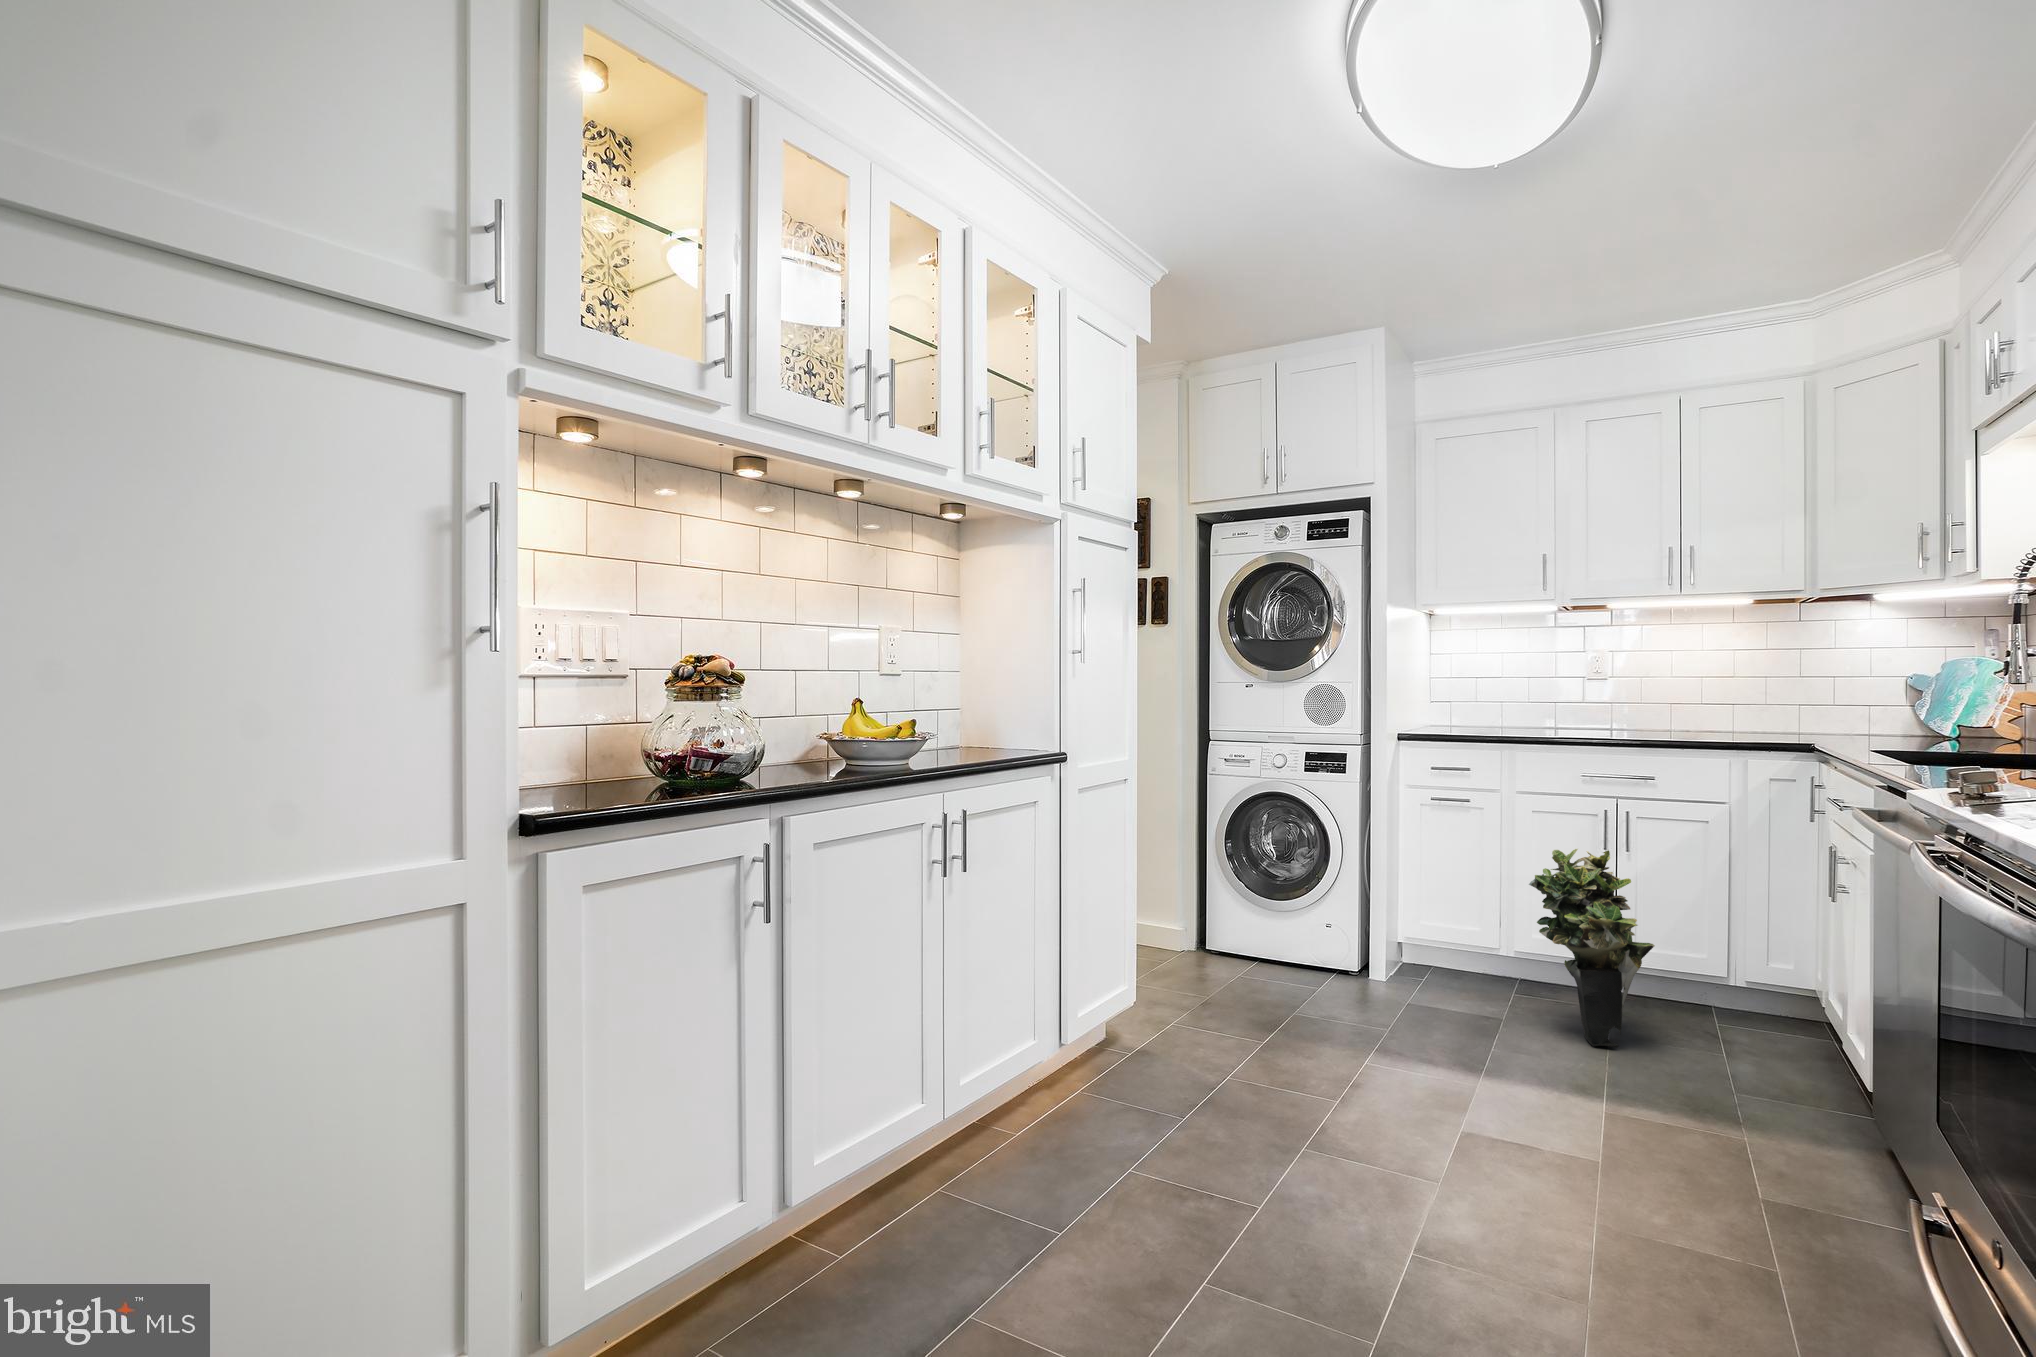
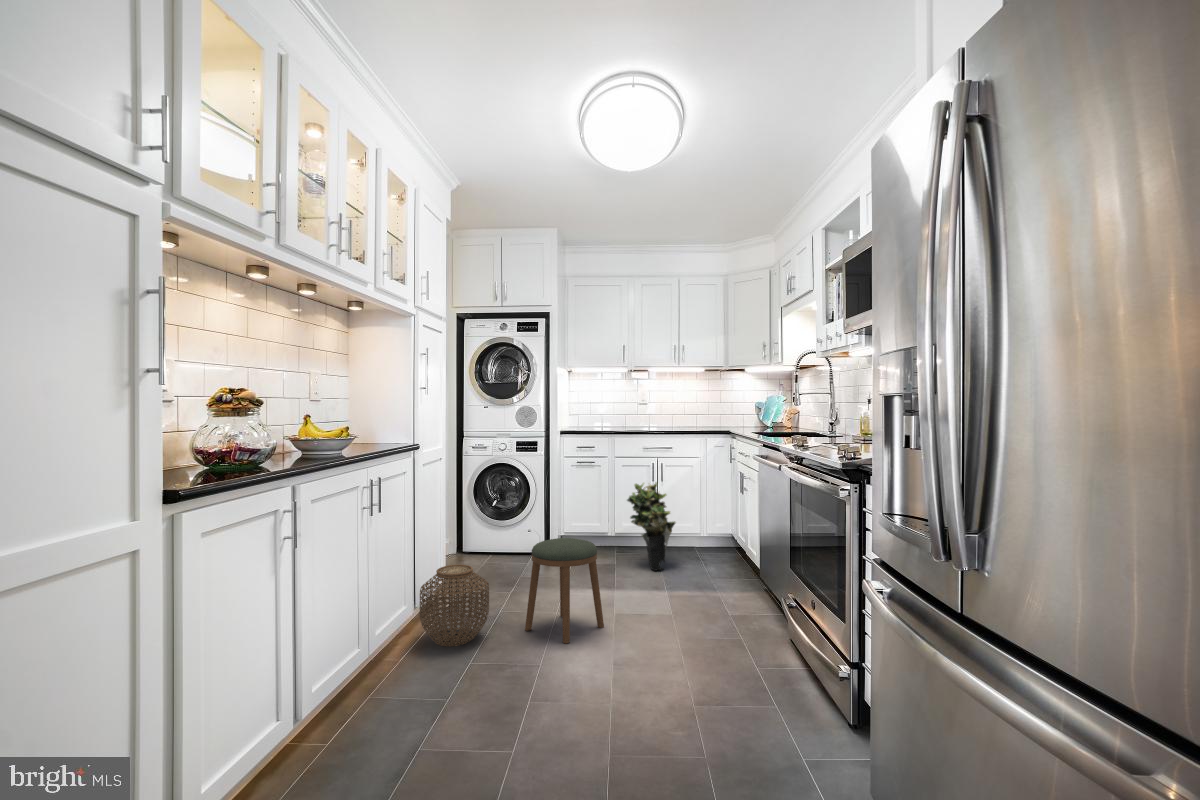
stool: none [1256,951,1424,1173] -> present [525,538,604,643]
woven basket: none [1060,974,1184,1125] -> present [420,565,489,646]

